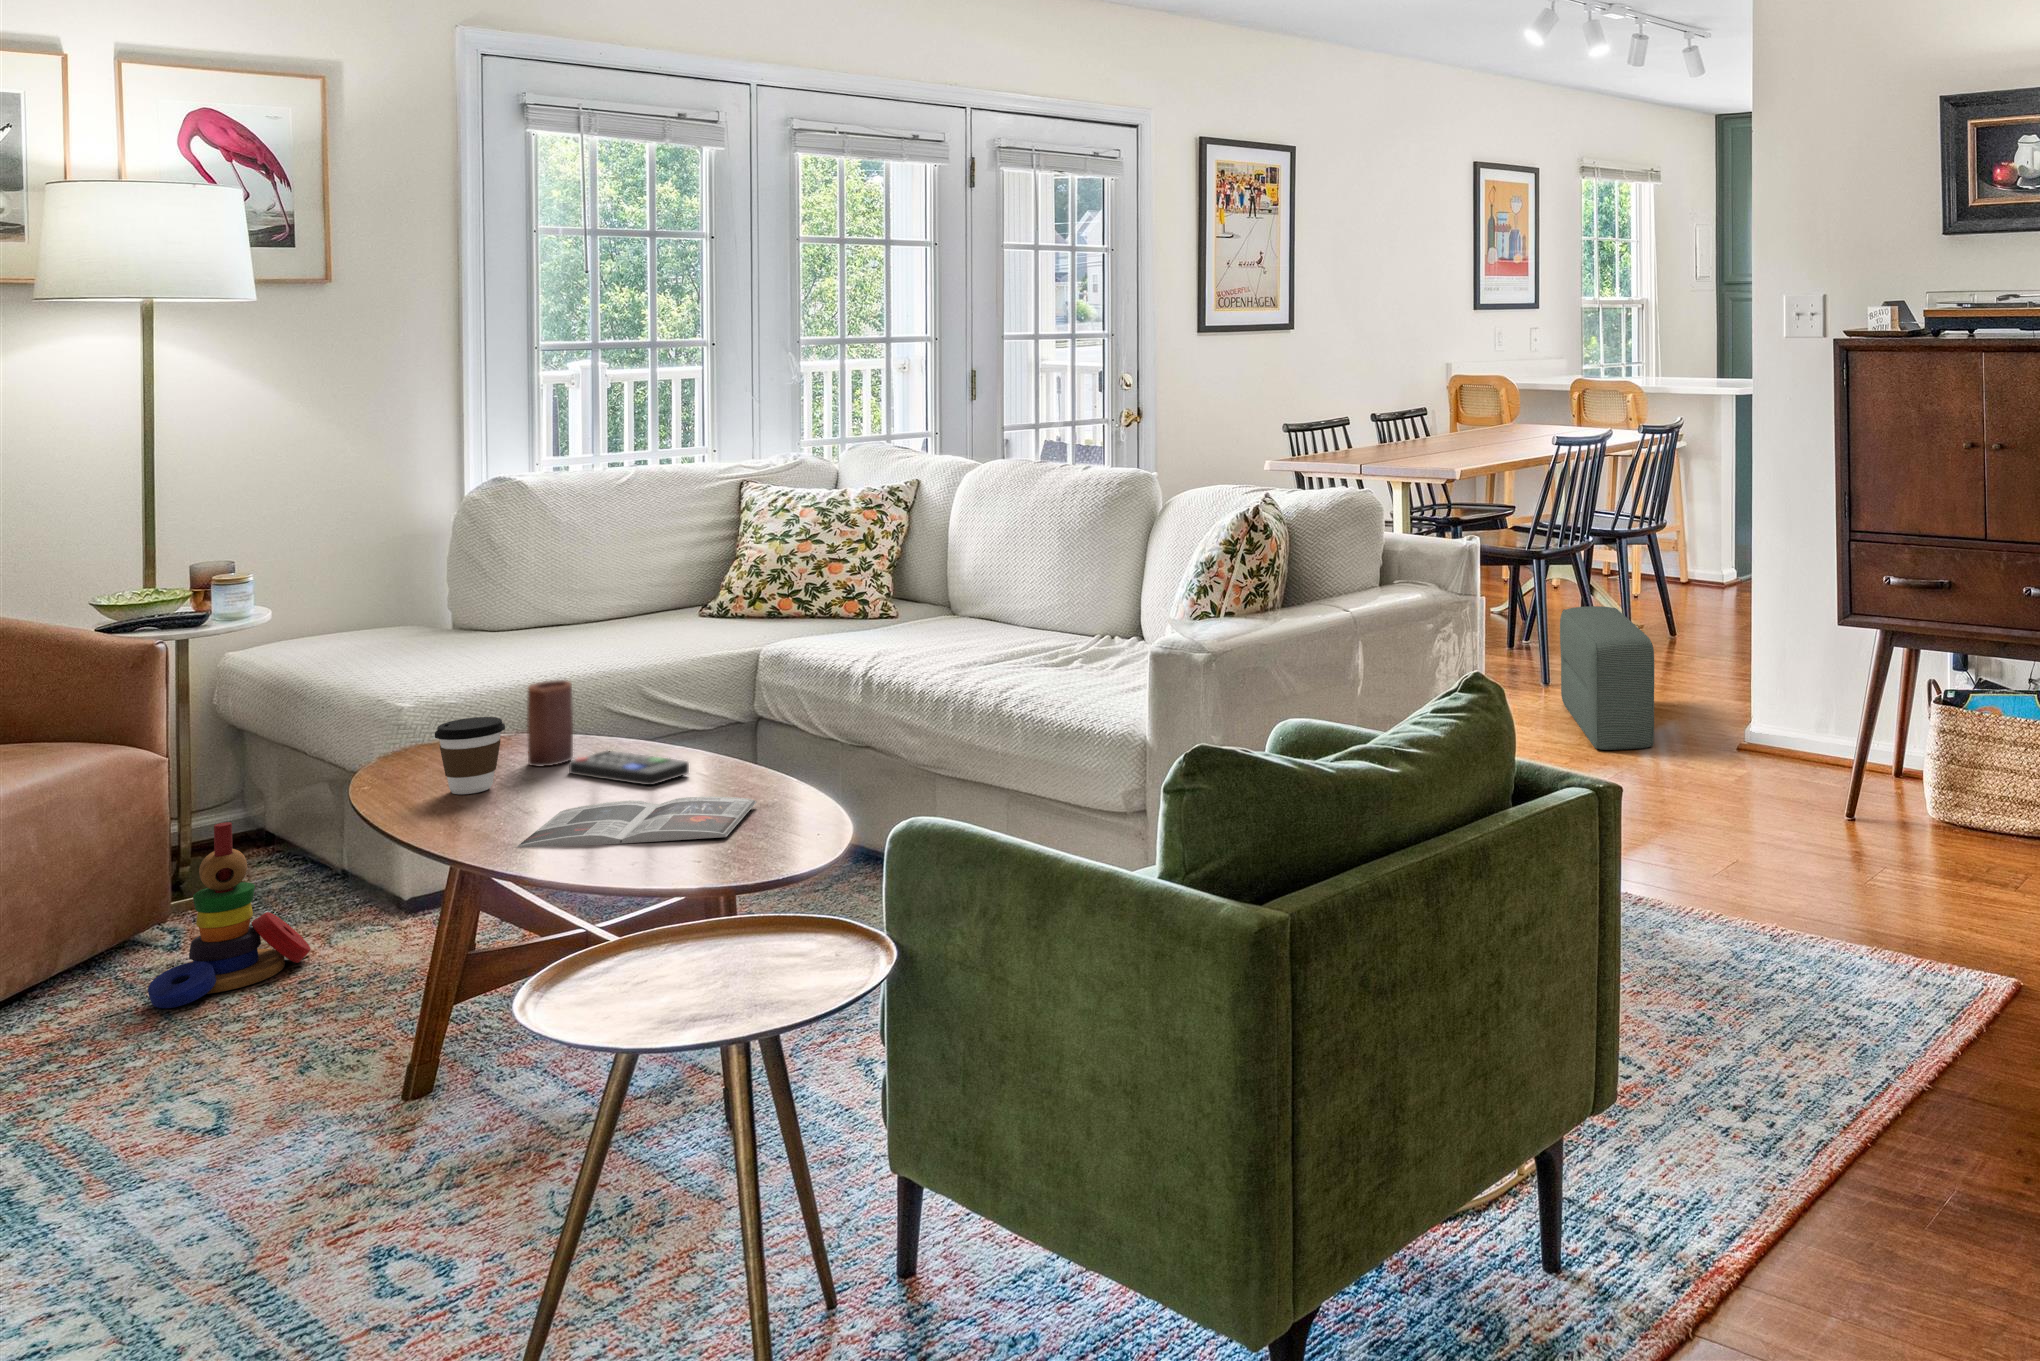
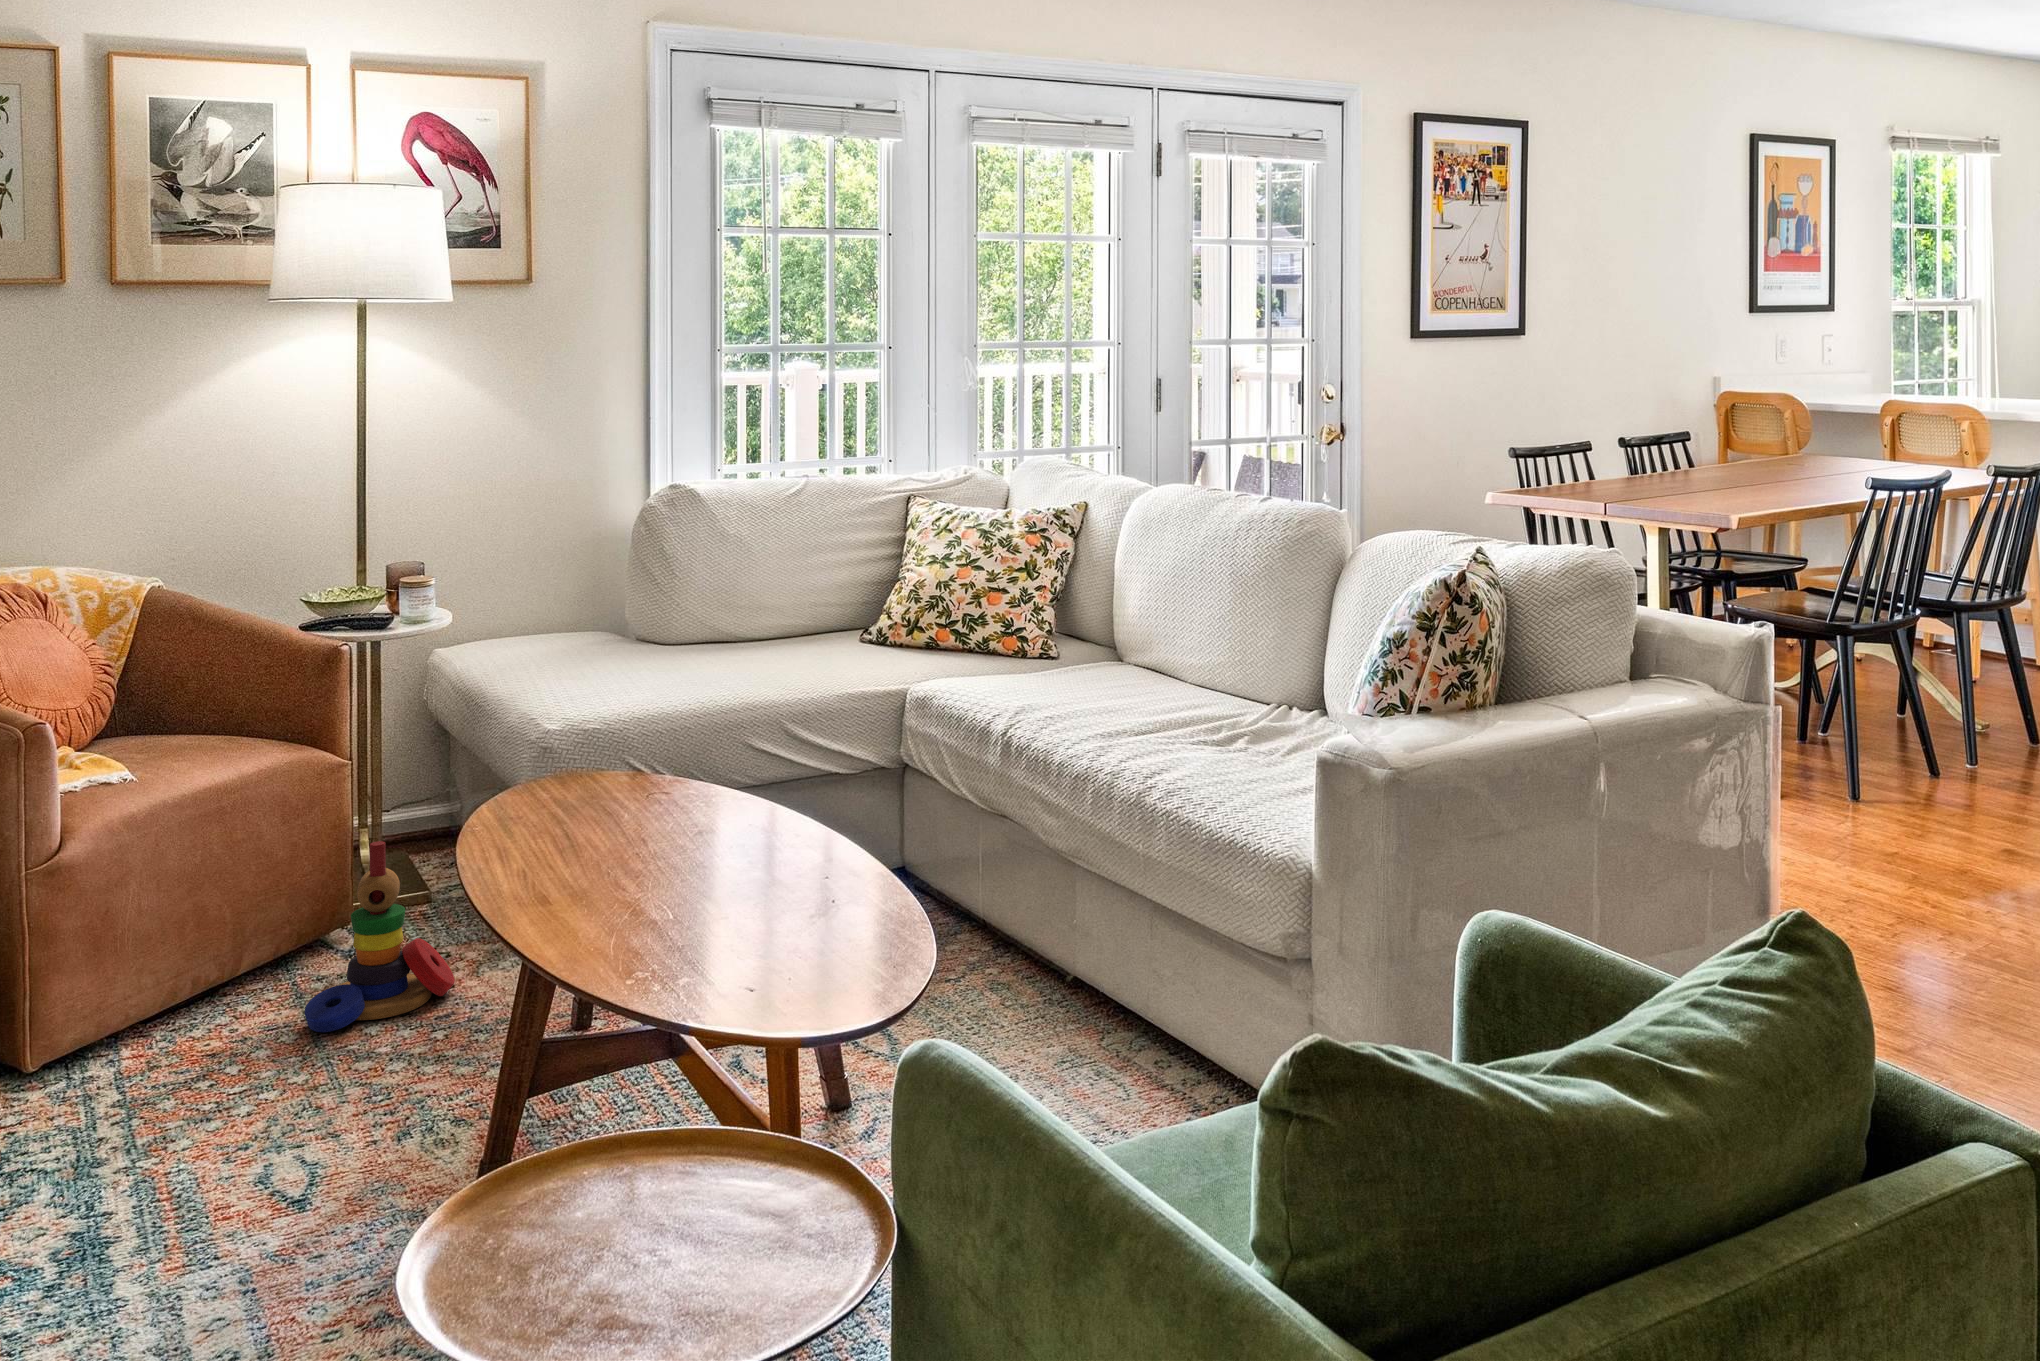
pouf: present [1560,606,1654,750] -> none [1876,708,2020,917]
candle: present [527,680,573,766] -> none [636,727,680,825]
coffee cup: present [435,717,505,794] -> none [533,767,603,854]
remote control: present [569,751,689,785] -> none [670,814,786,866]
magazine: present [517,796,757,848] -> none [575,888,843,958]

